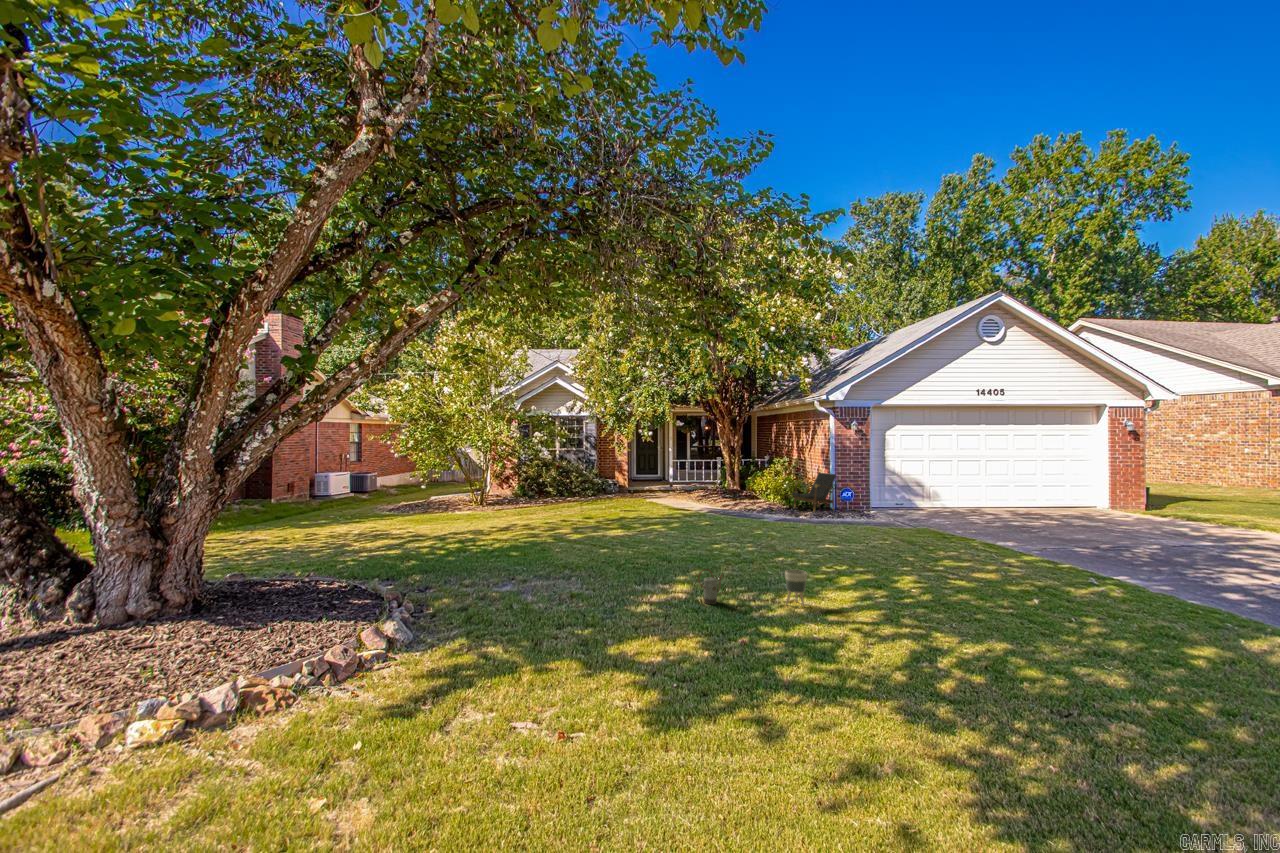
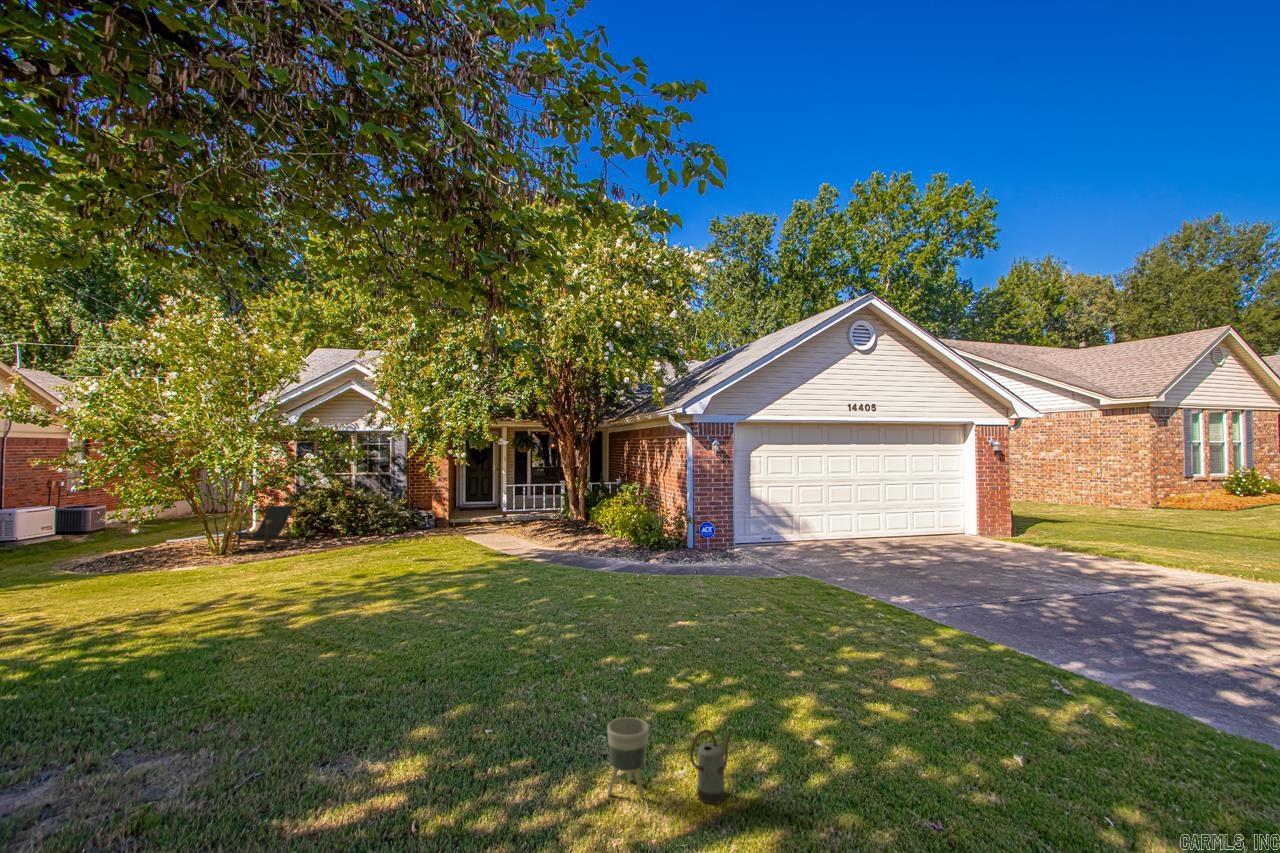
lounge chair: present [792,472,836,511] -> present [235,505,292,551]
watering can: present [698,569,723,604] -> present [690,730,731,804]

